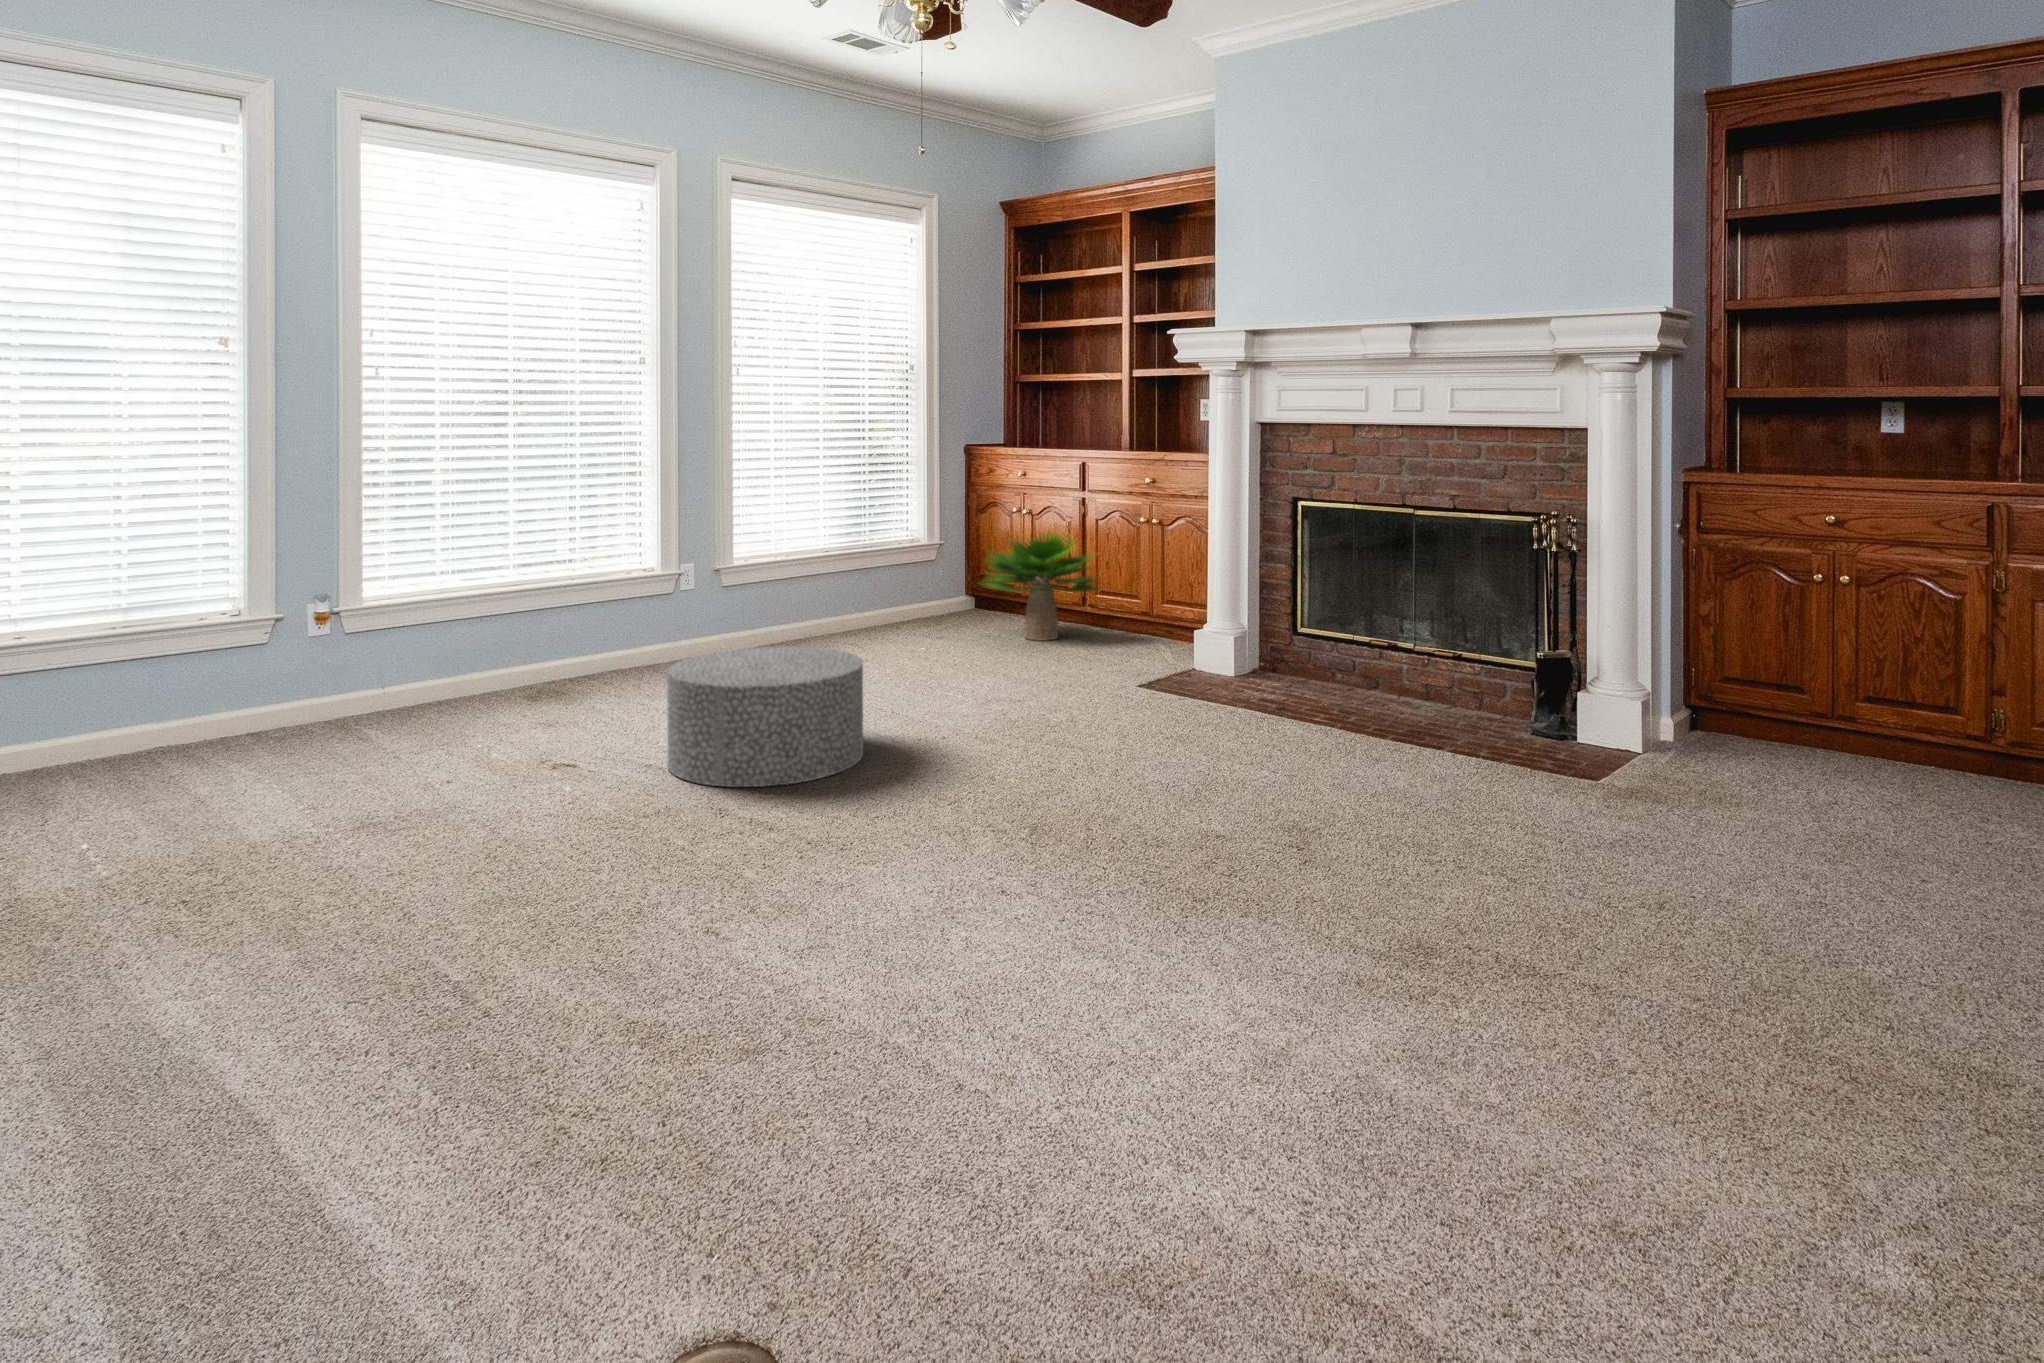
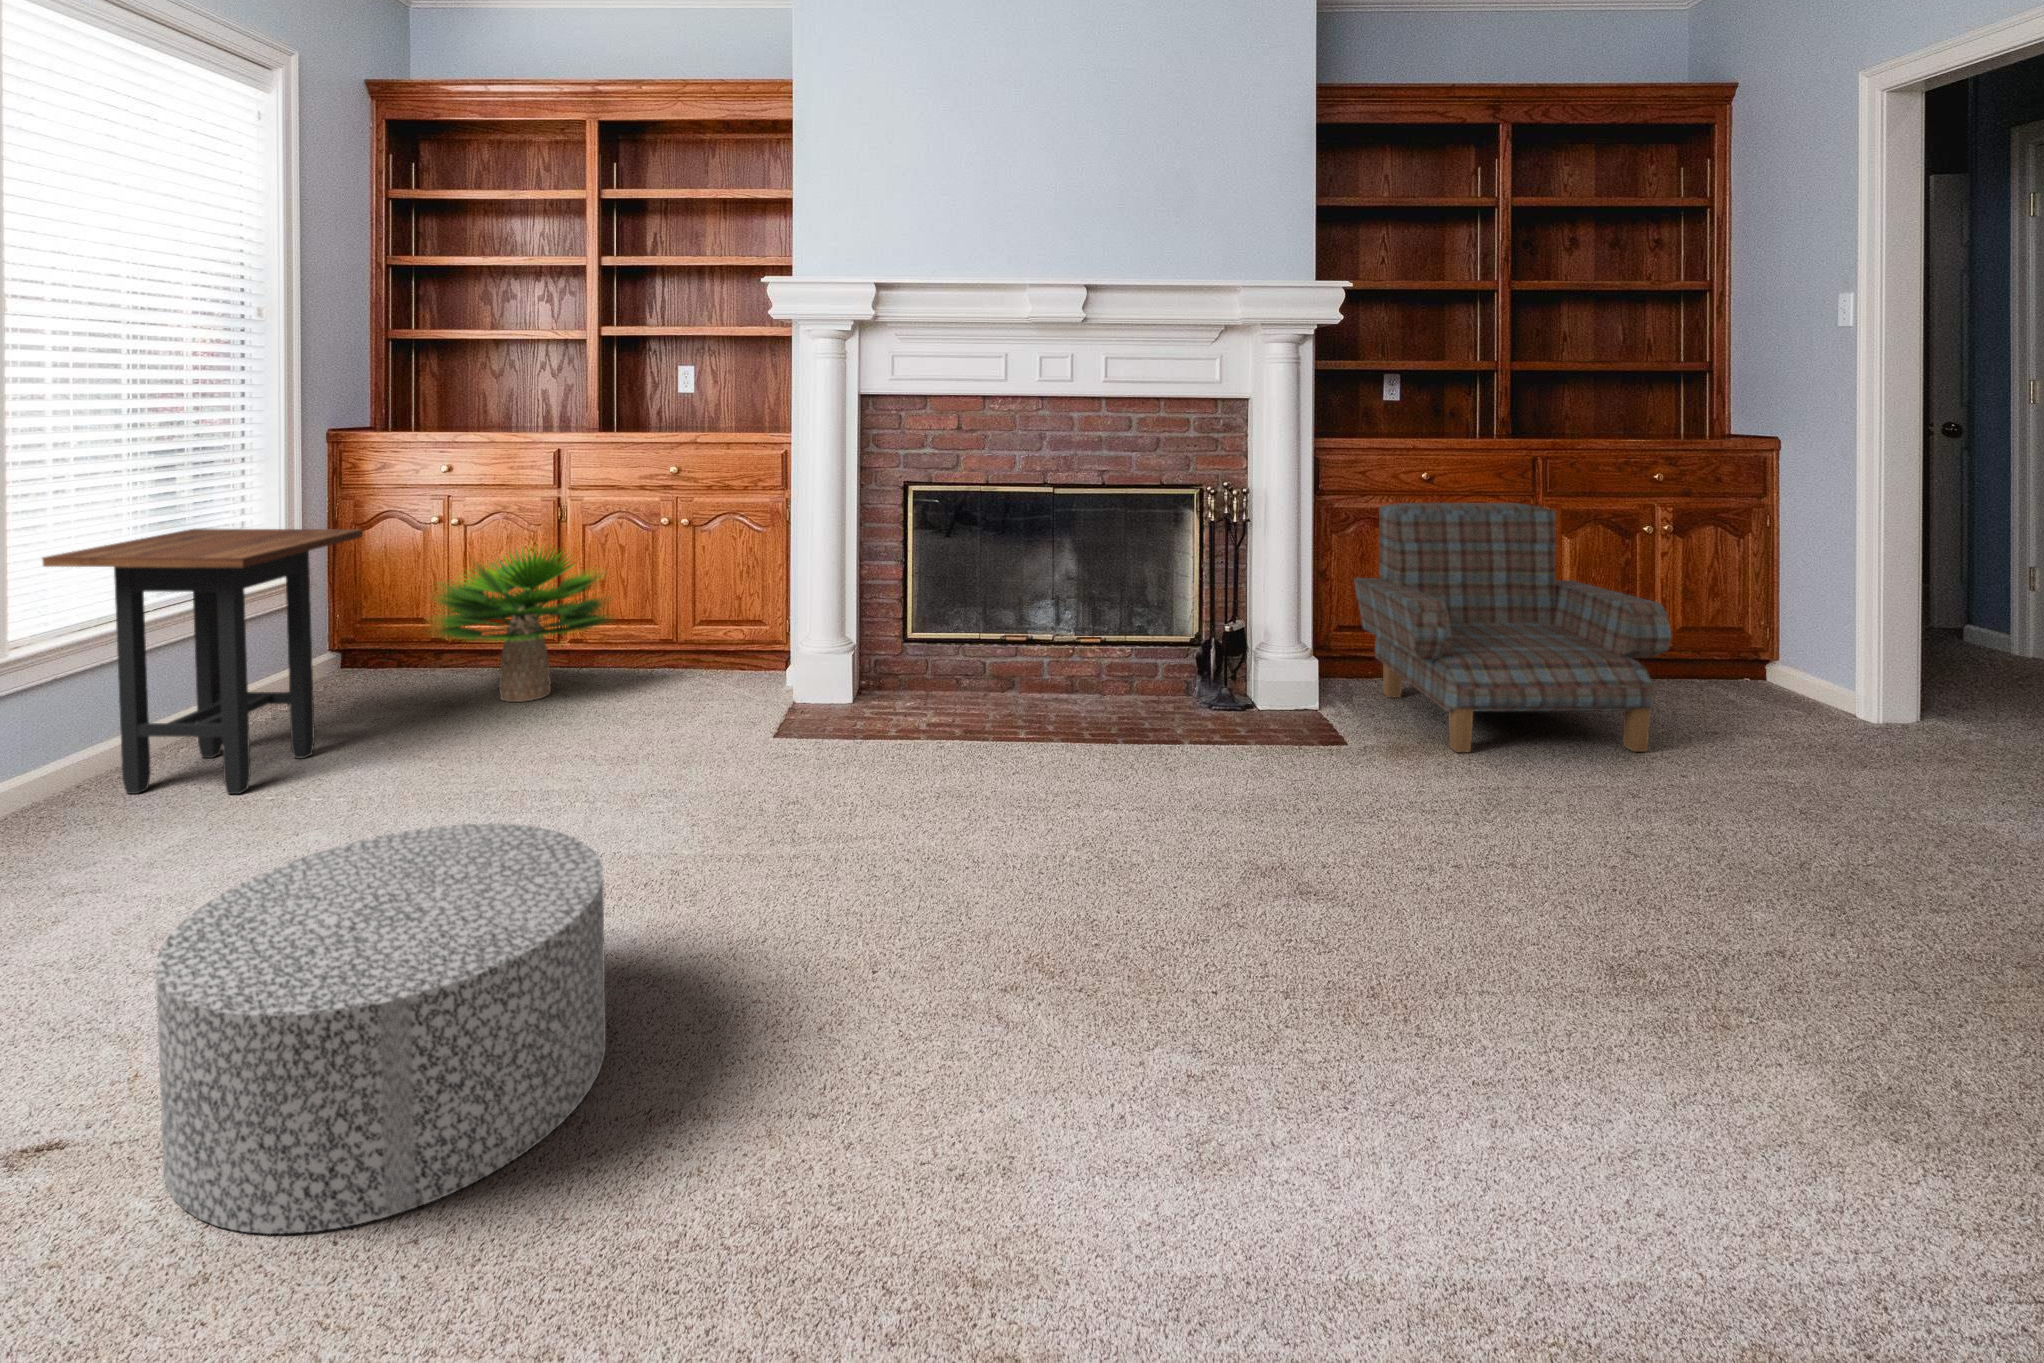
side table: none [775,500,930,655] -> present [42,529,363,794]
armchair: none [1667,546,2024,850] -> present [1354,503,1671,753]

